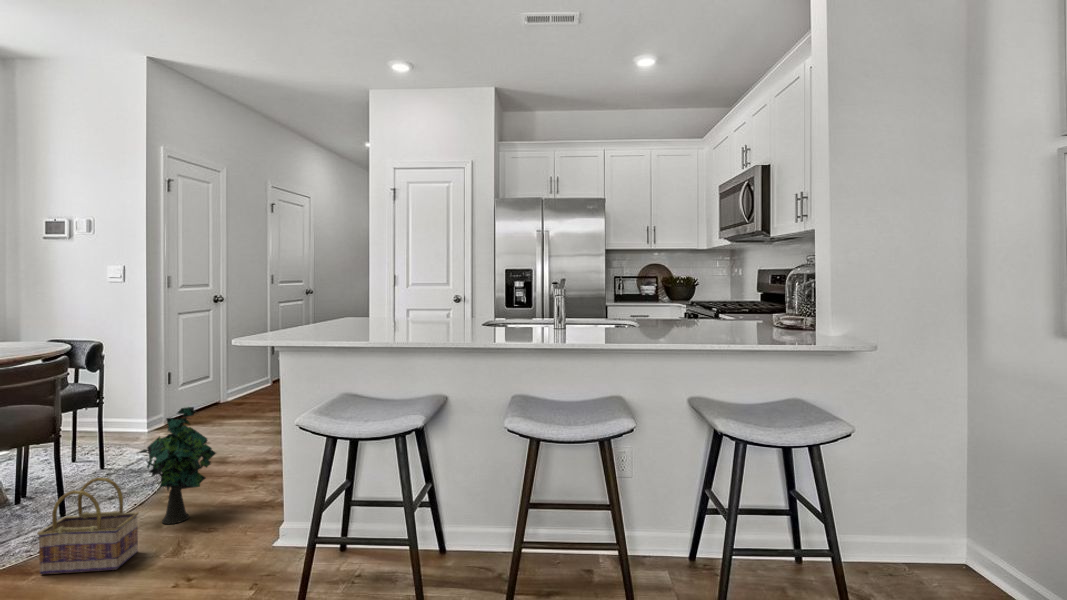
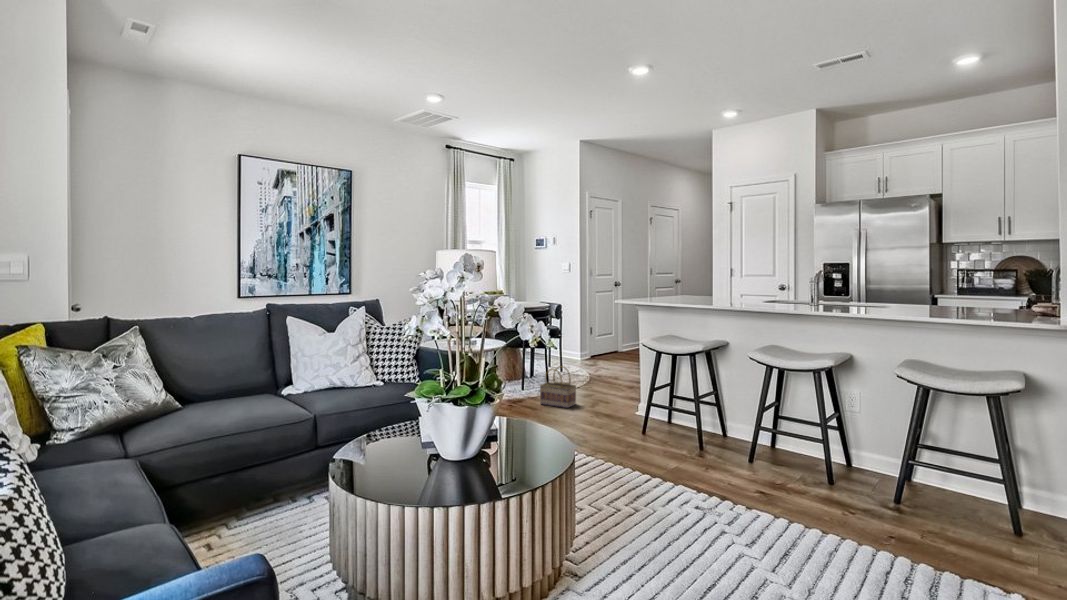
decorative plant: present [138,407,216,524] -> none [576,338,611,398]

